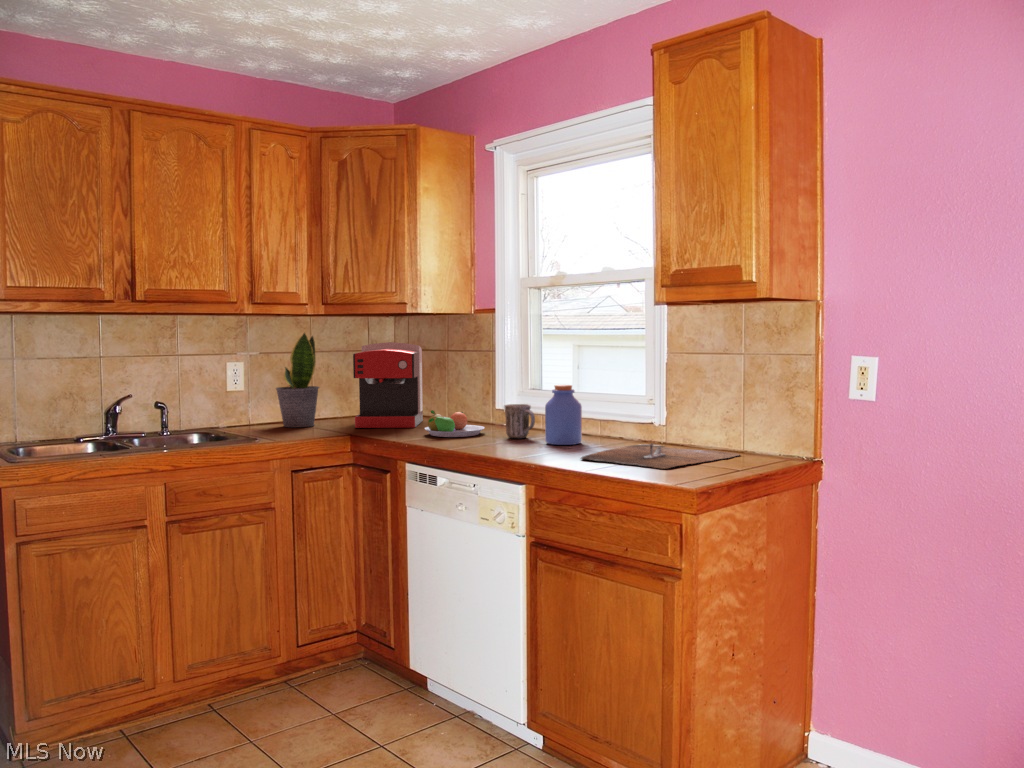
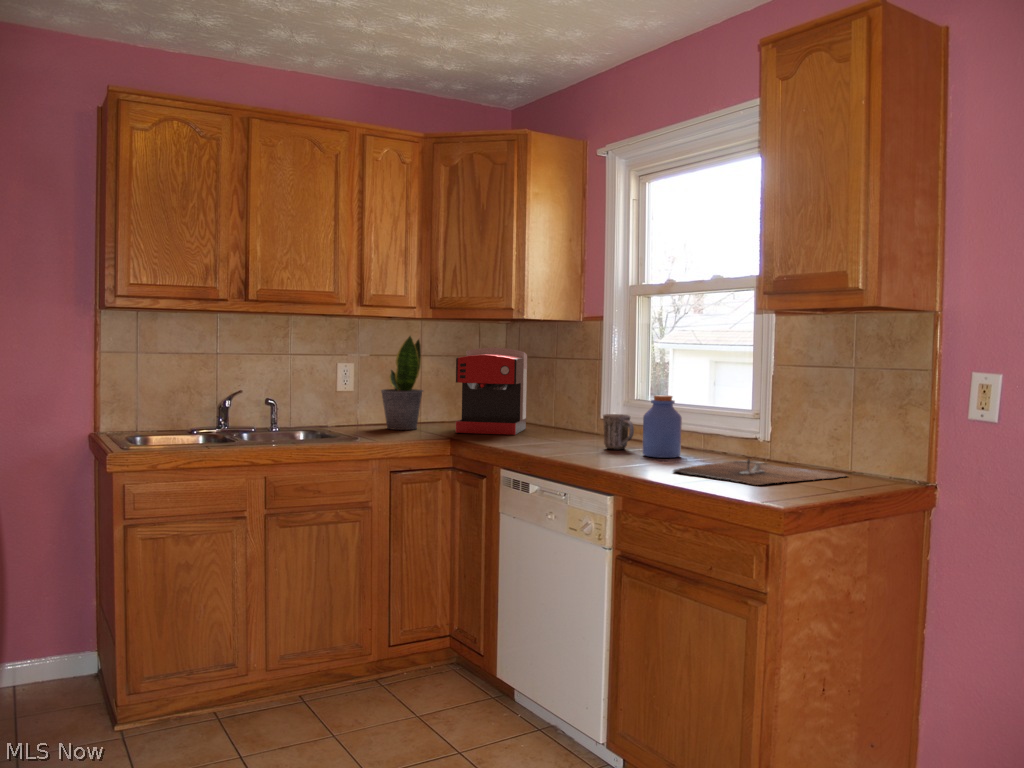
fruit bowl: present [425,410,484,437] -> none [522,417,584,445]

